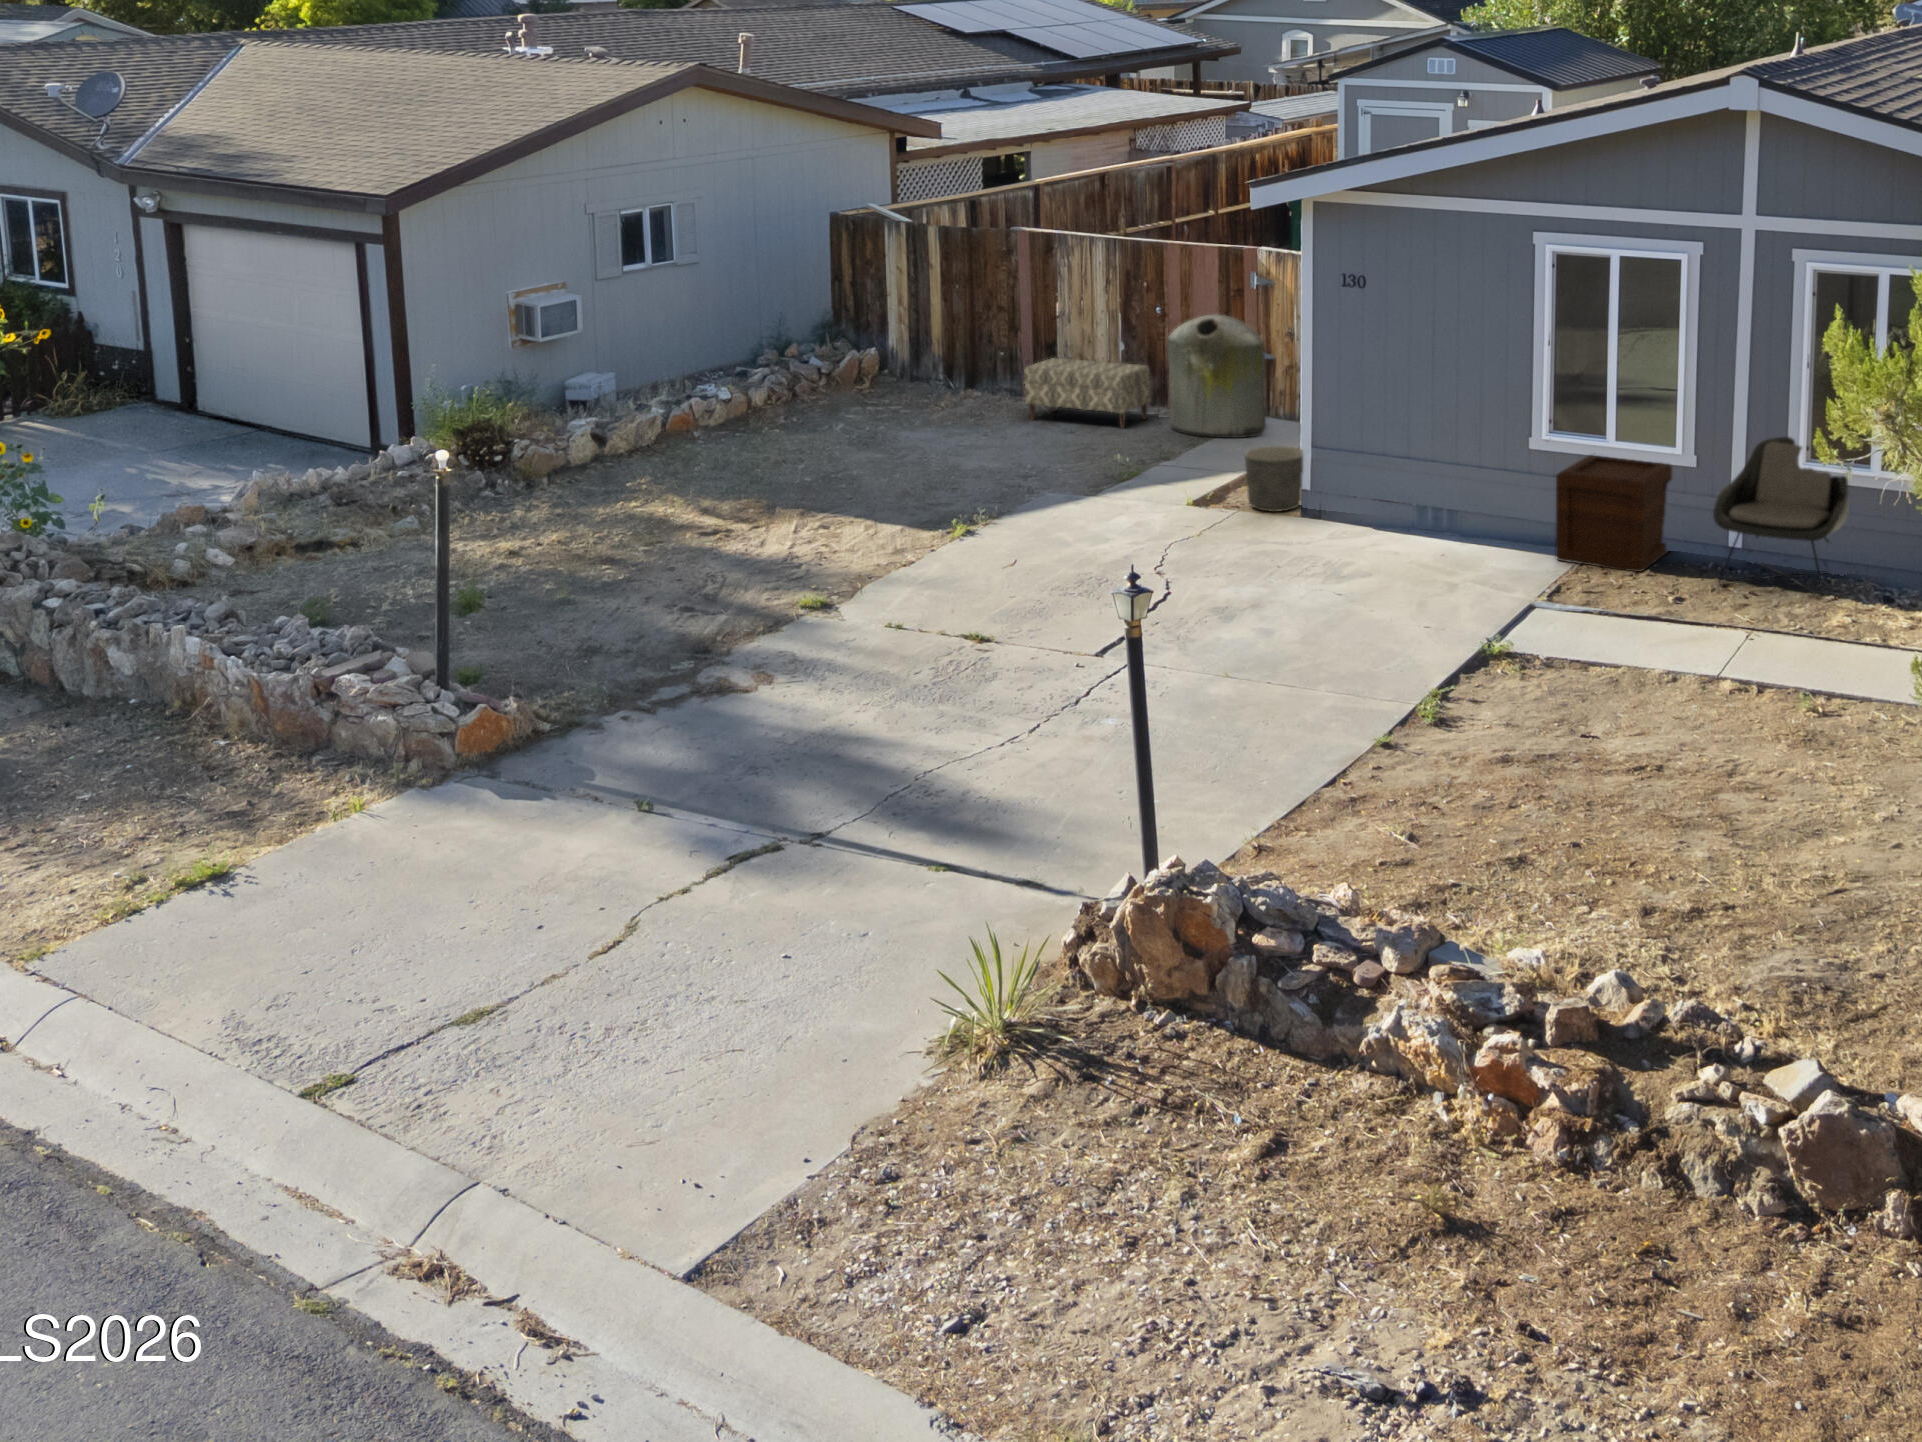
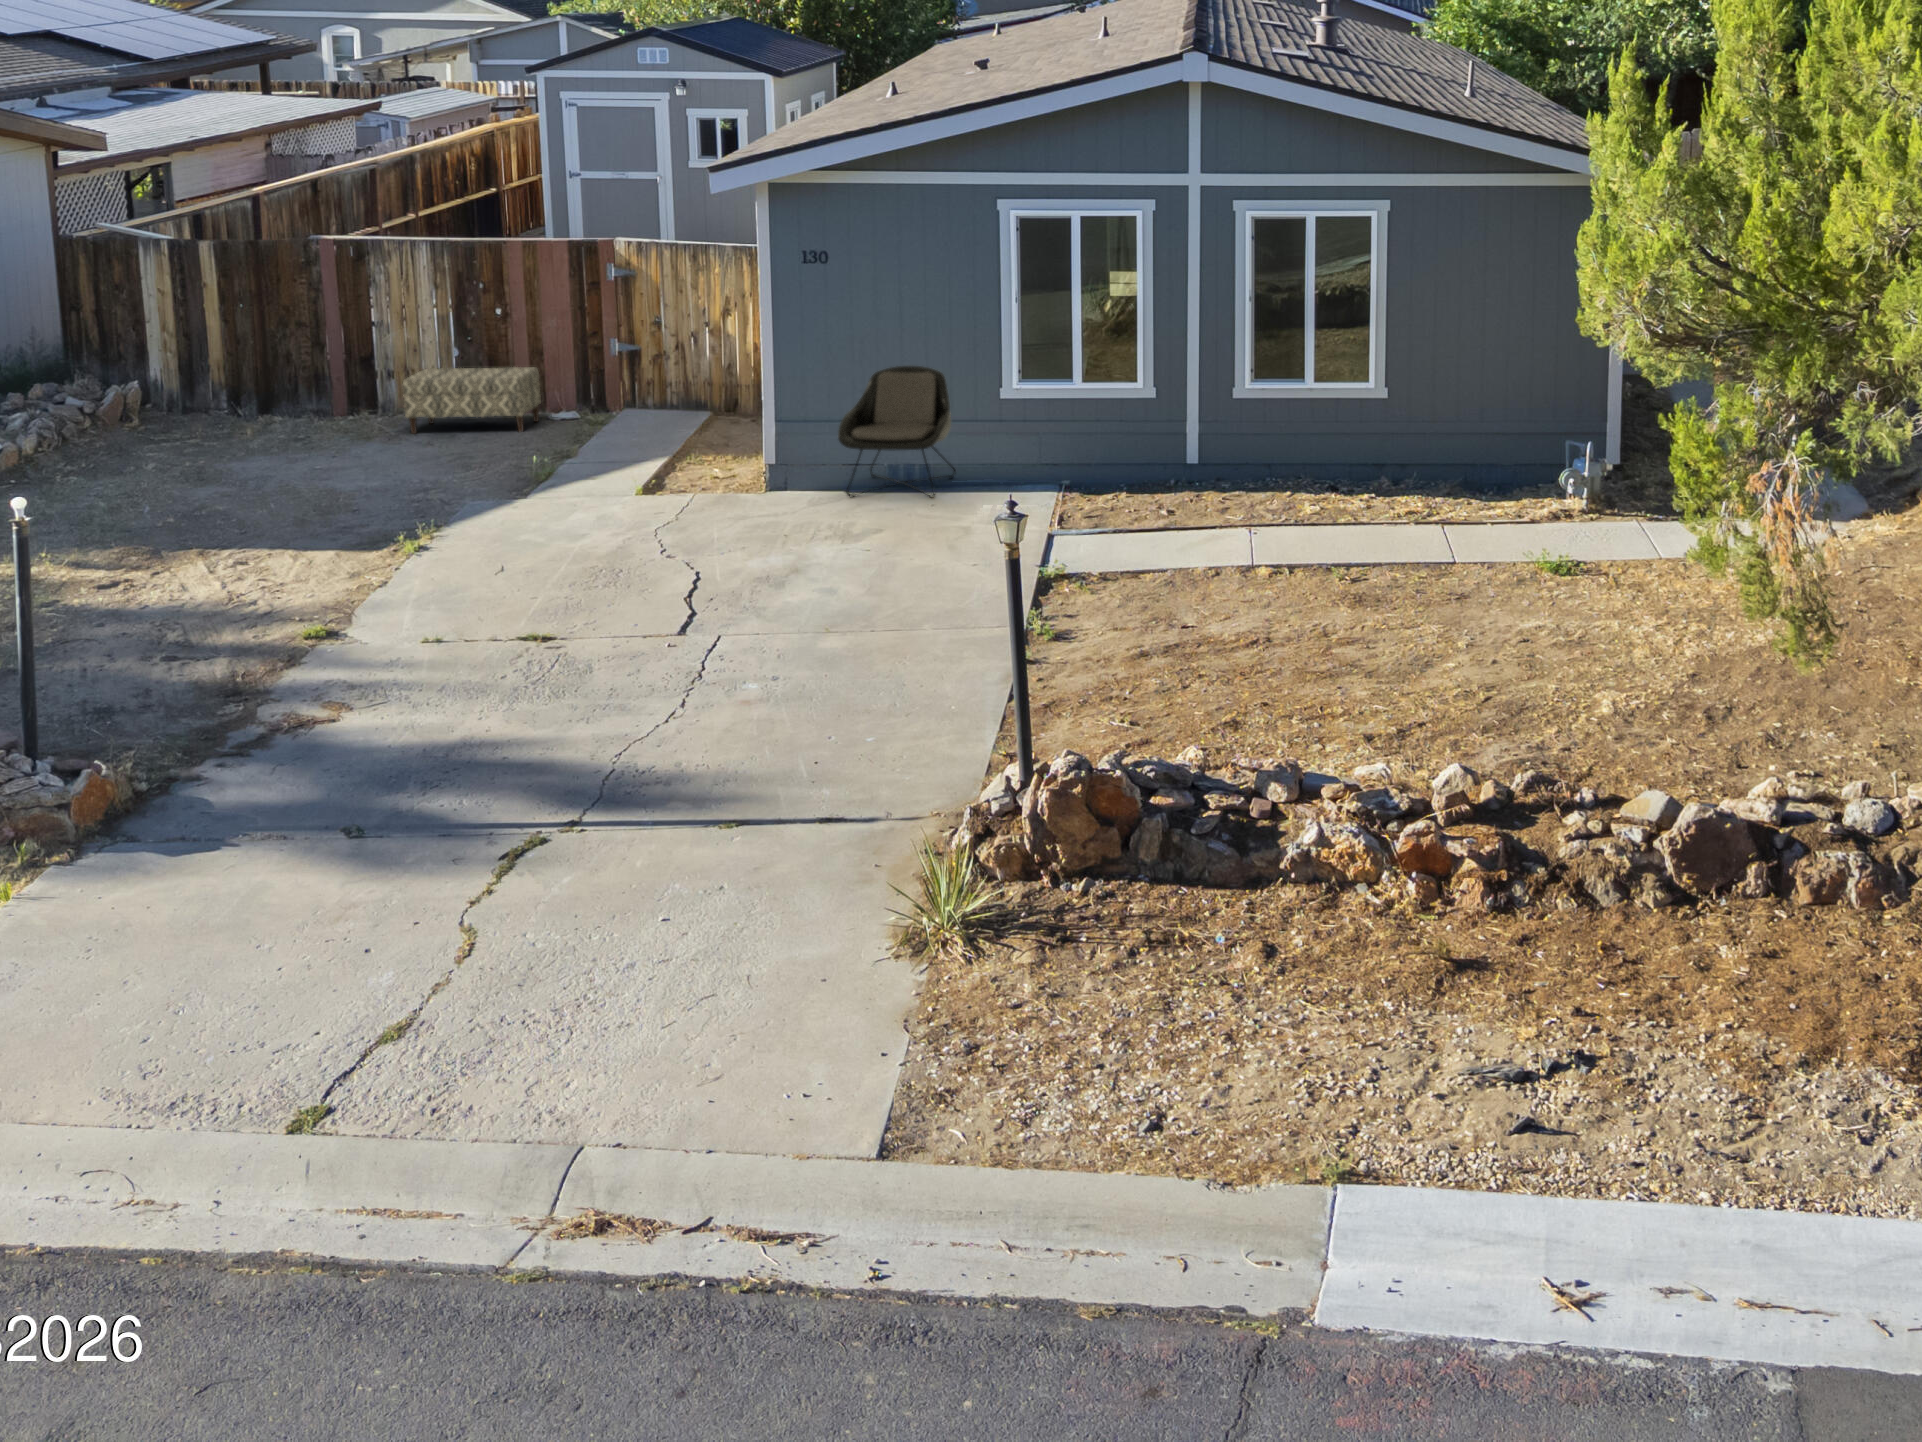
trash can: present [1168,315,1266,438] -> none [566,310,675,430]
lounge chair: present [1713,436,1849,599] -> present [838,365,955,498]
planter: present [1245,446,1303,512] -> none [717,423,777,486]
wooden crate: present [1556,455,1672,572] -> none [1047,396,1140,493]

